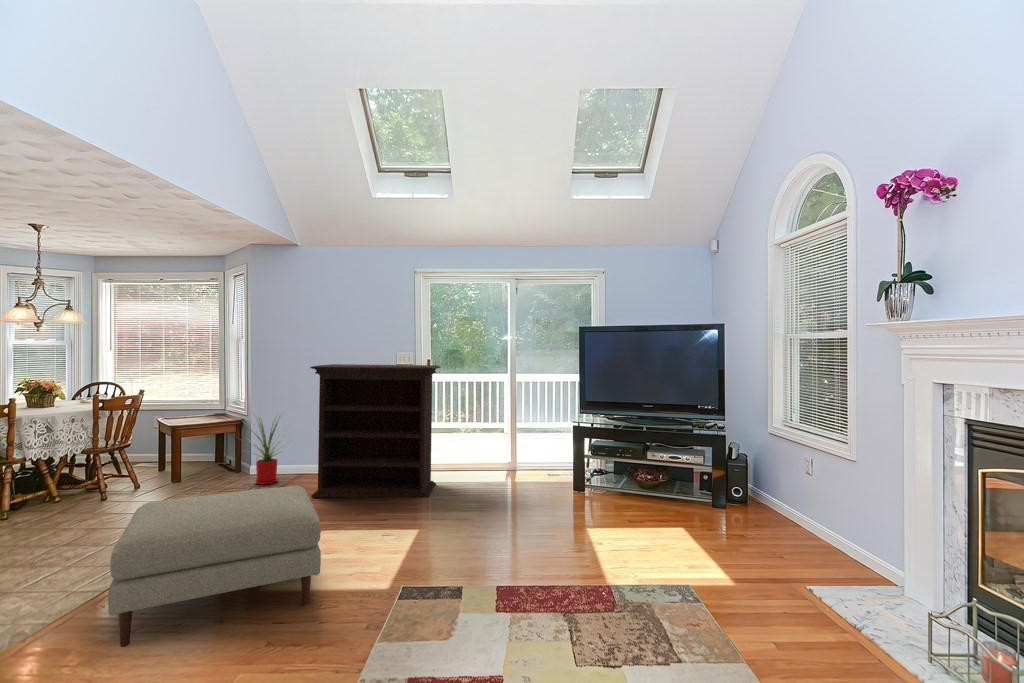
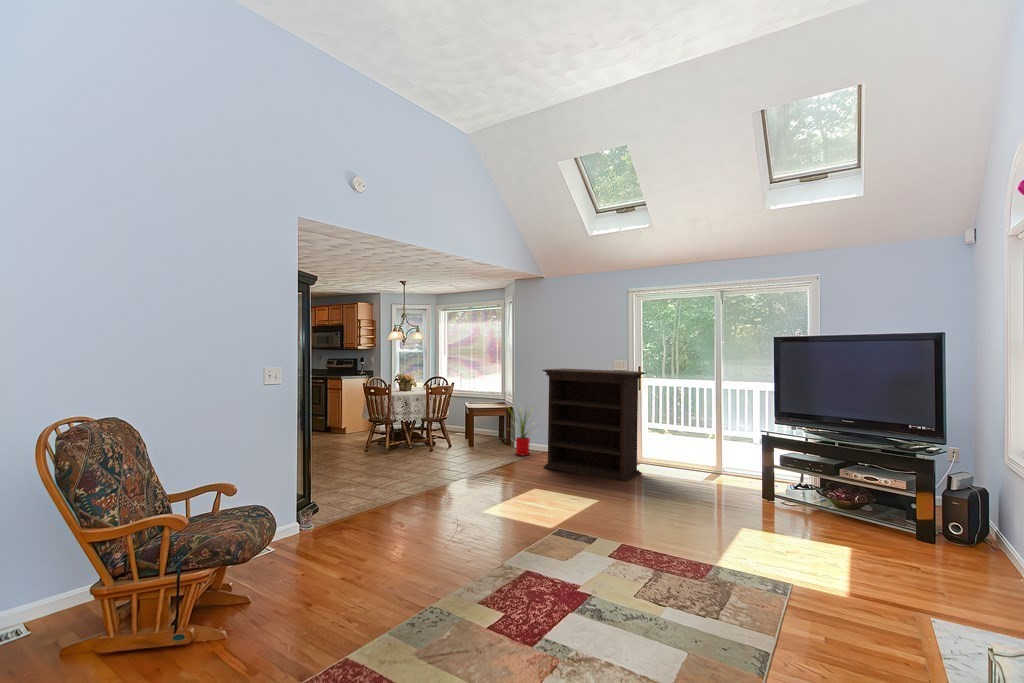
ottoman: present [108,486,321,647] -> none [399,447,515,525]

